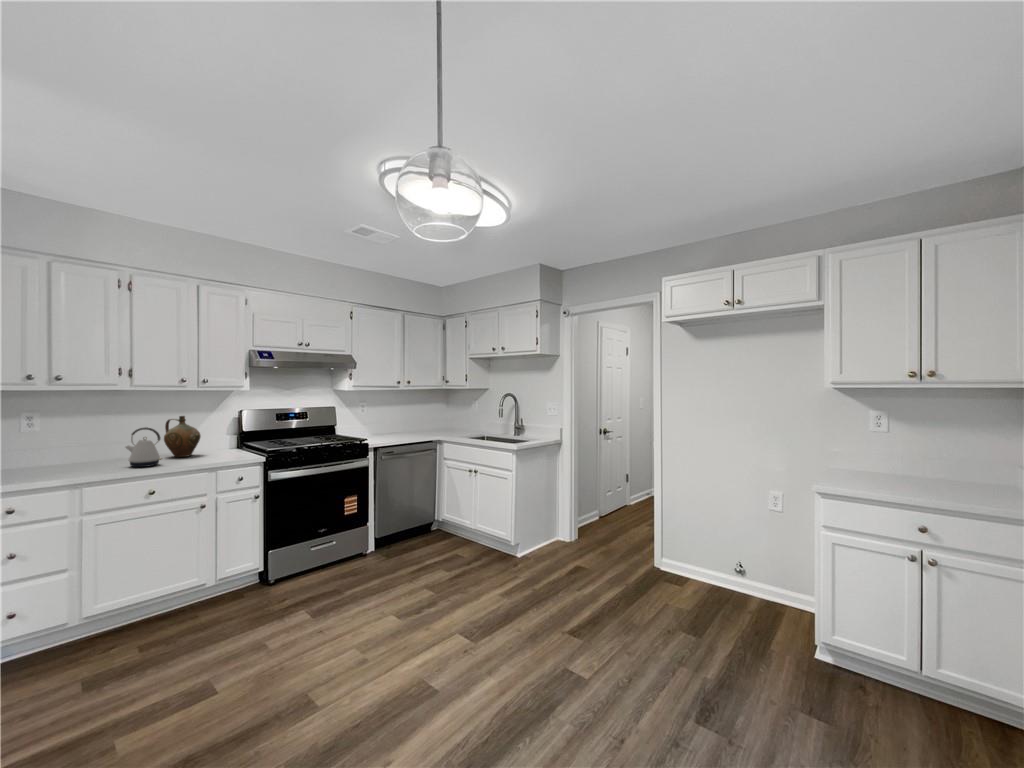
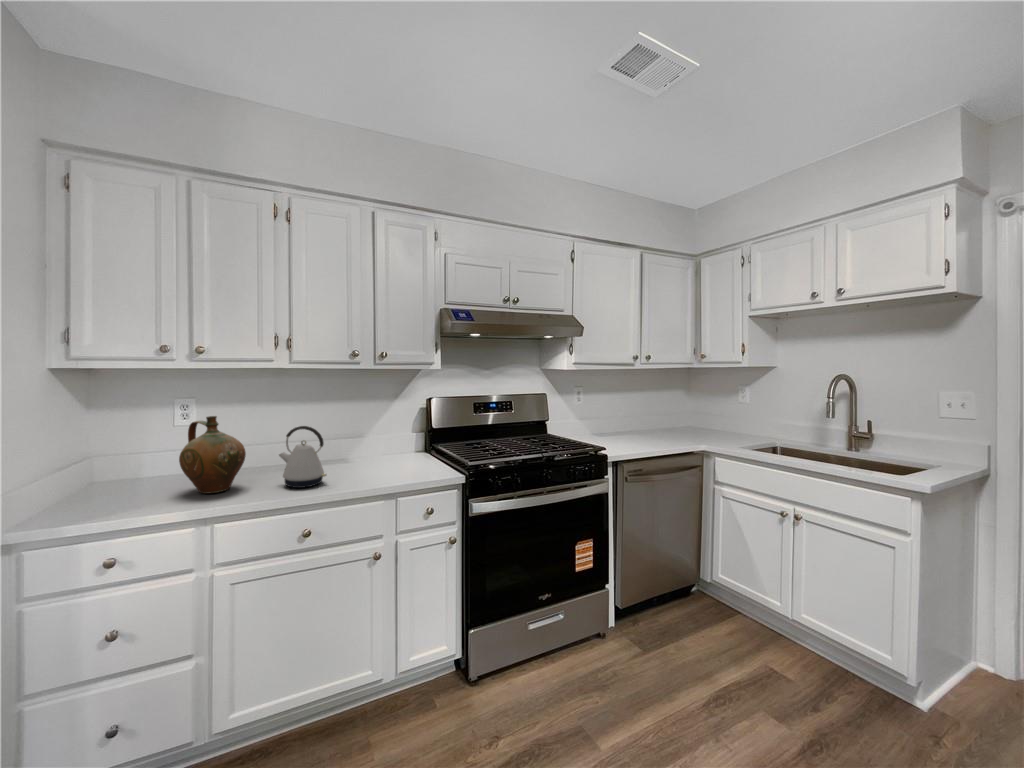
ceramic jug: present [164,416,201,457] -> present [179,416,246,494]

